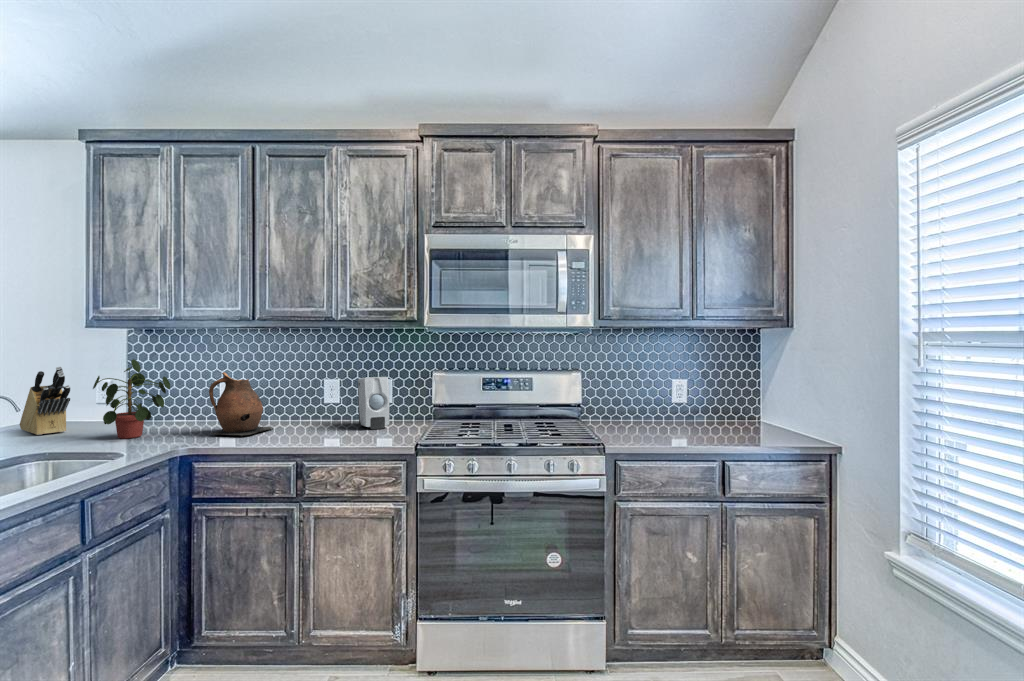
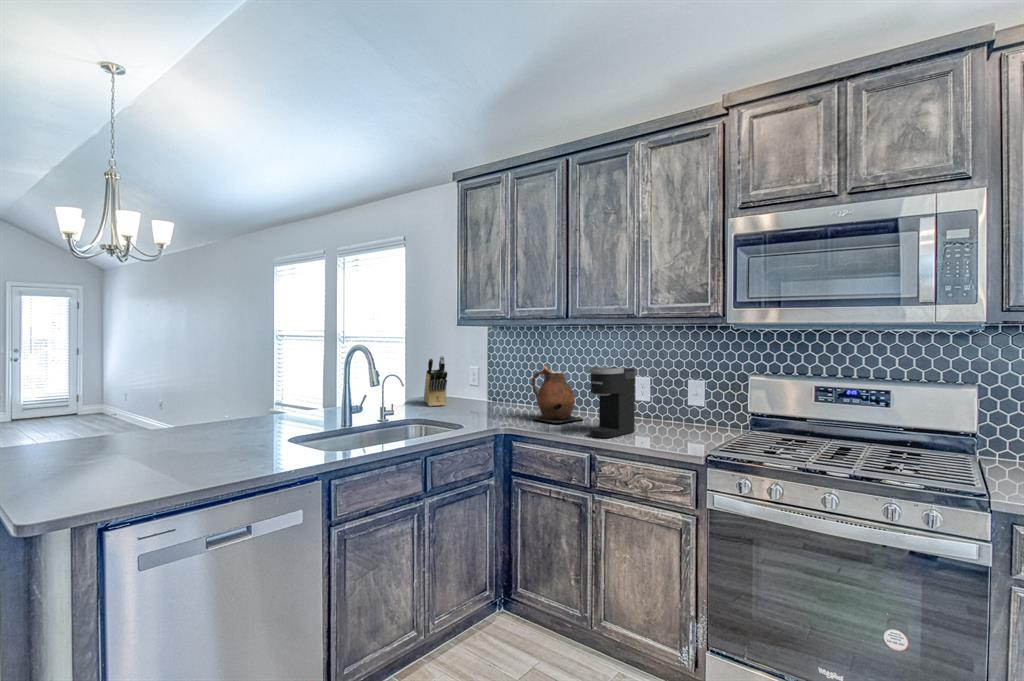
potted plant: present [93,359,170,439] -> none [455,352,506,415]
coffee maker: none [293,371,336,444] -> present [590,367,635,438]
soap dispenser: present [358,377,389,429] -> none [664,376,693,431]

